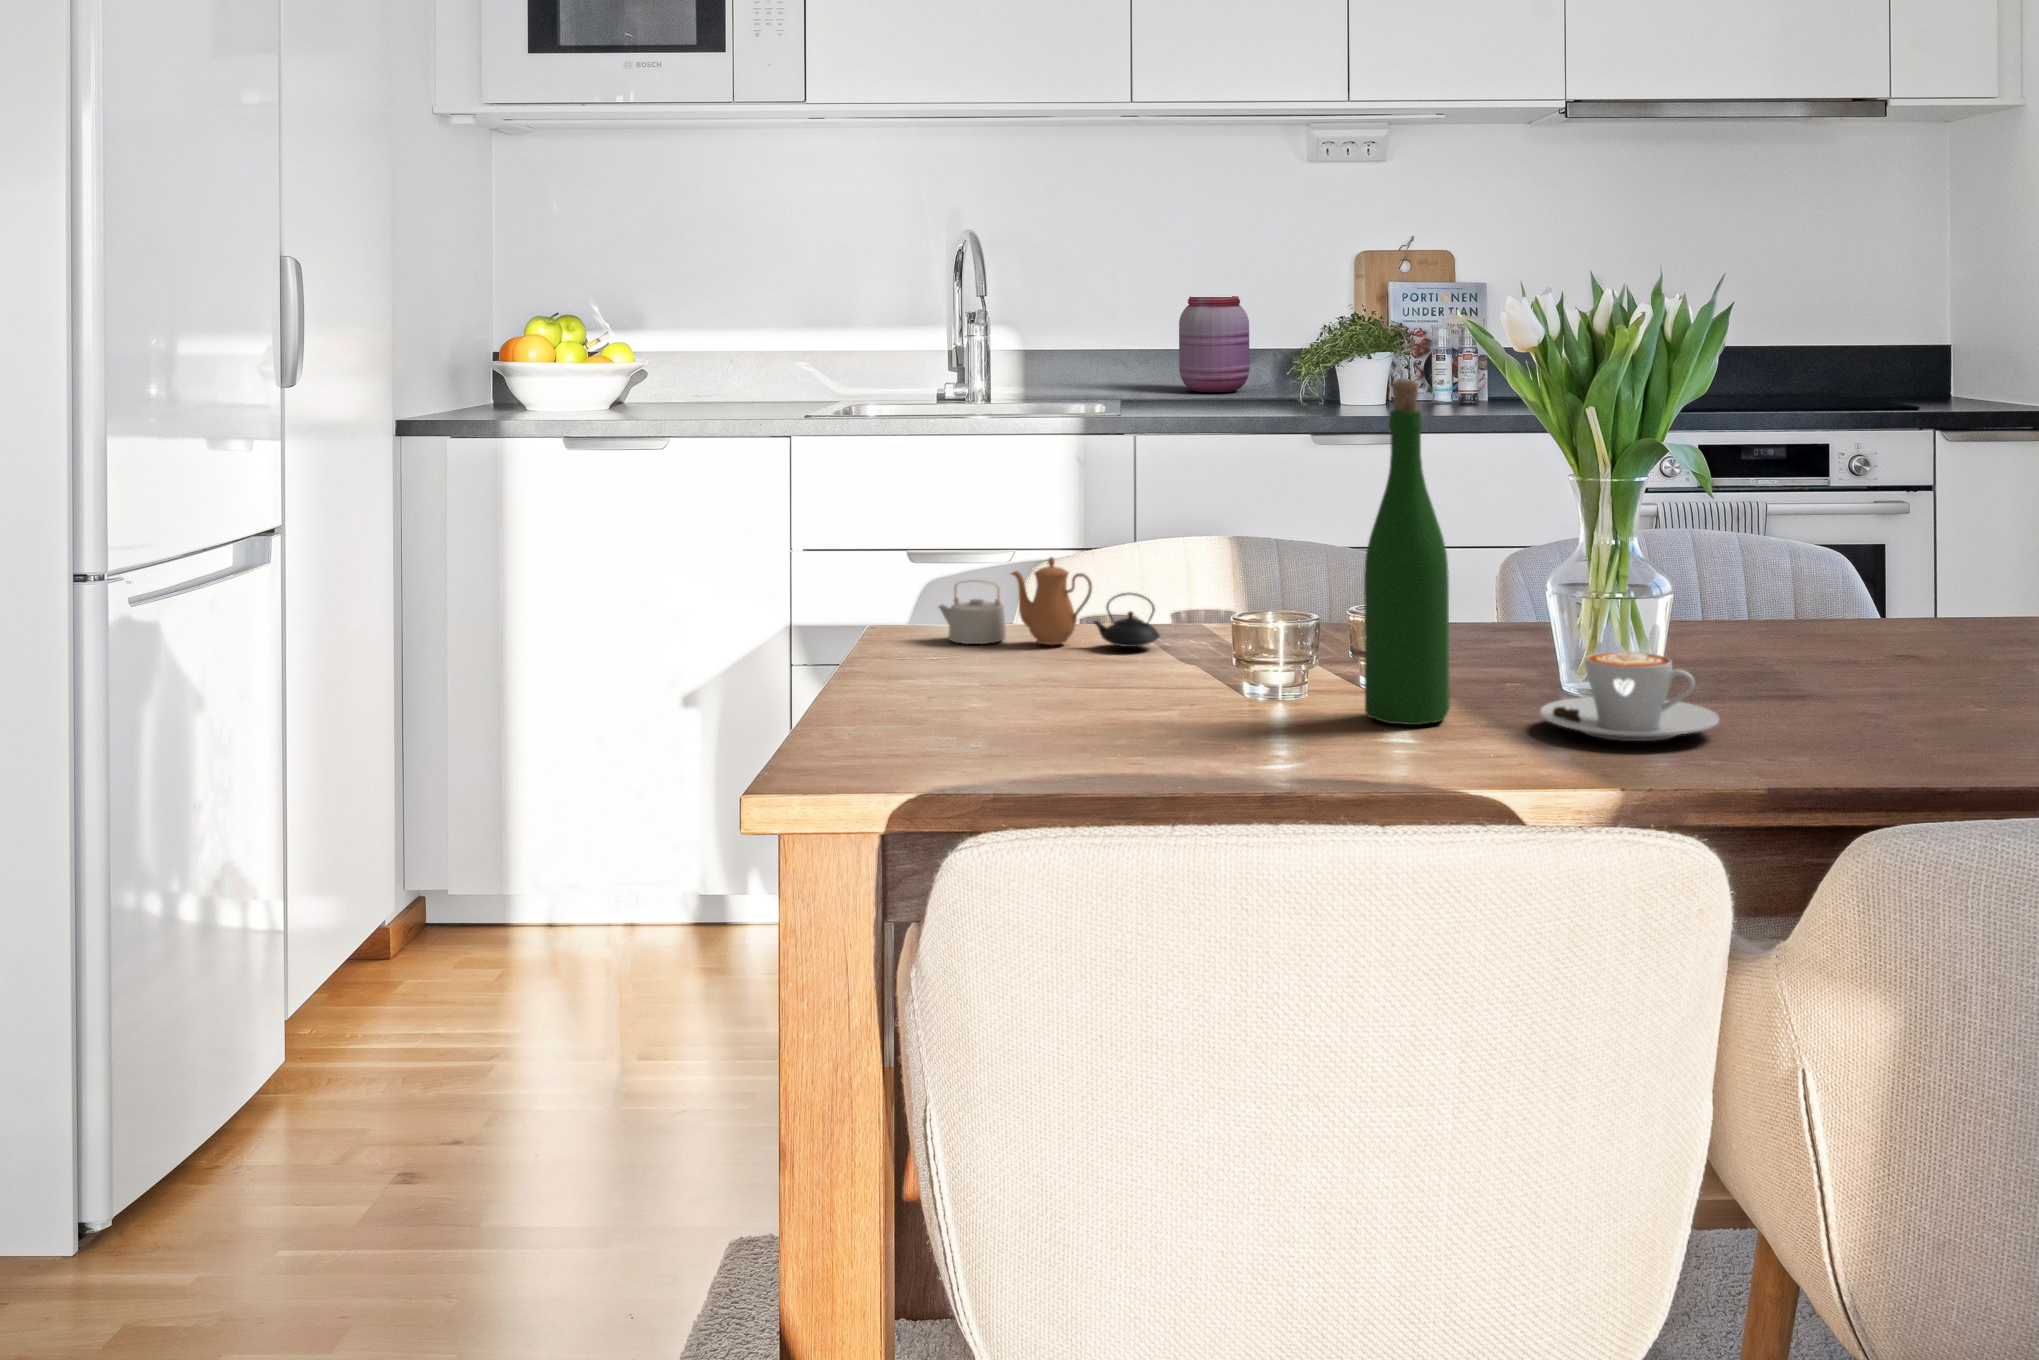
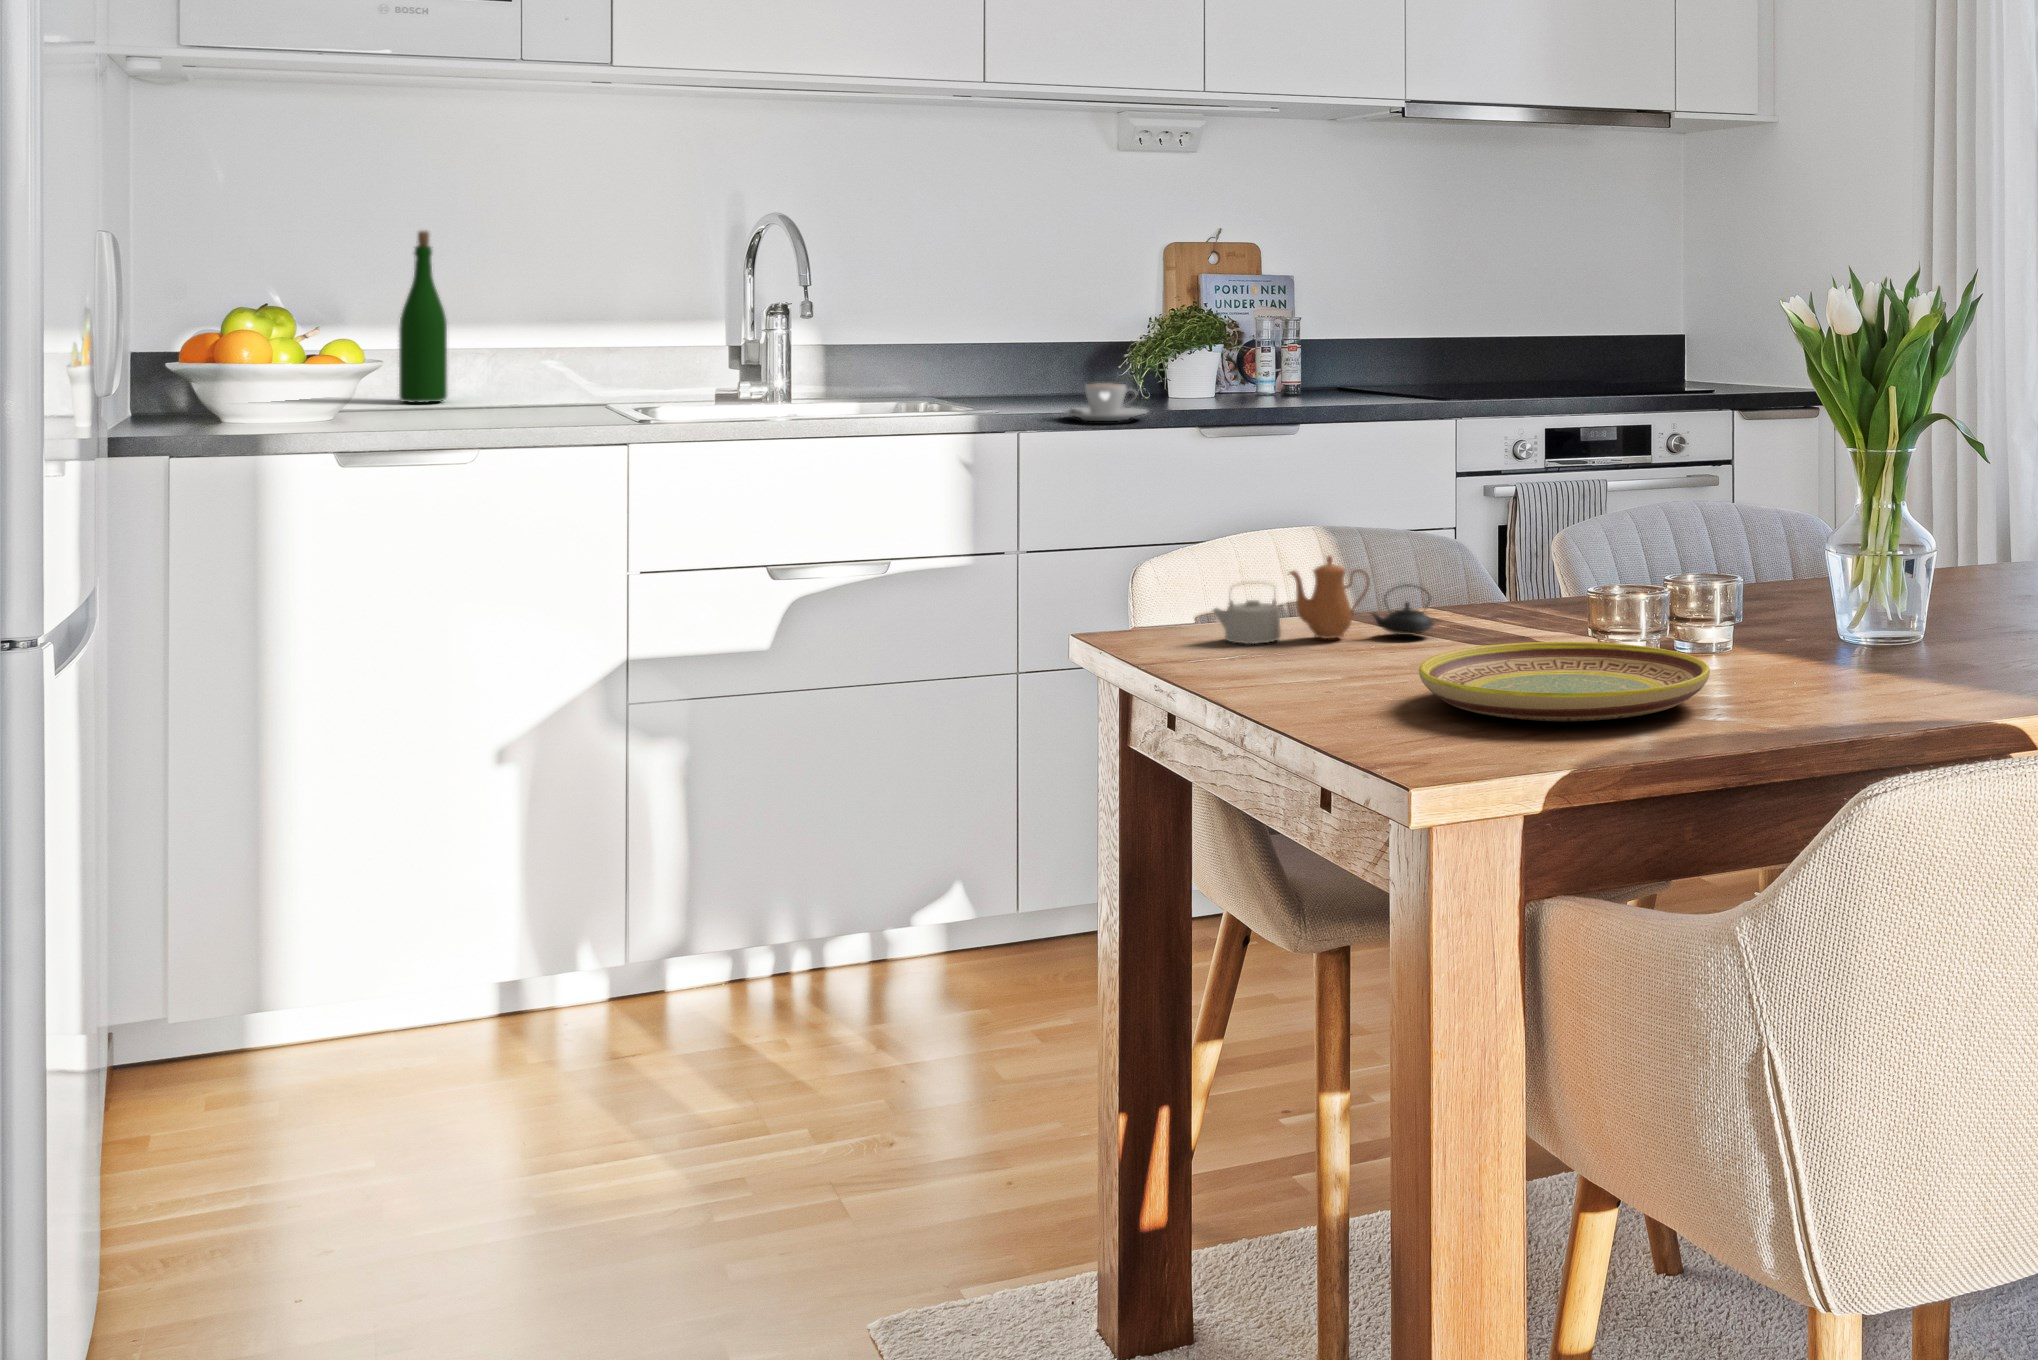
jar: present [1179,296,1249,392] -> none [982,286,1059,389]
wine bottle: present [1364,380,1450,725] -> present [399,231,447,403]
coffee cup: present [1540,652,1719,741] -> present [1064,383,1147,421]
plate: none [926,664,1255,758] -> present [1419,642,1710,722]

